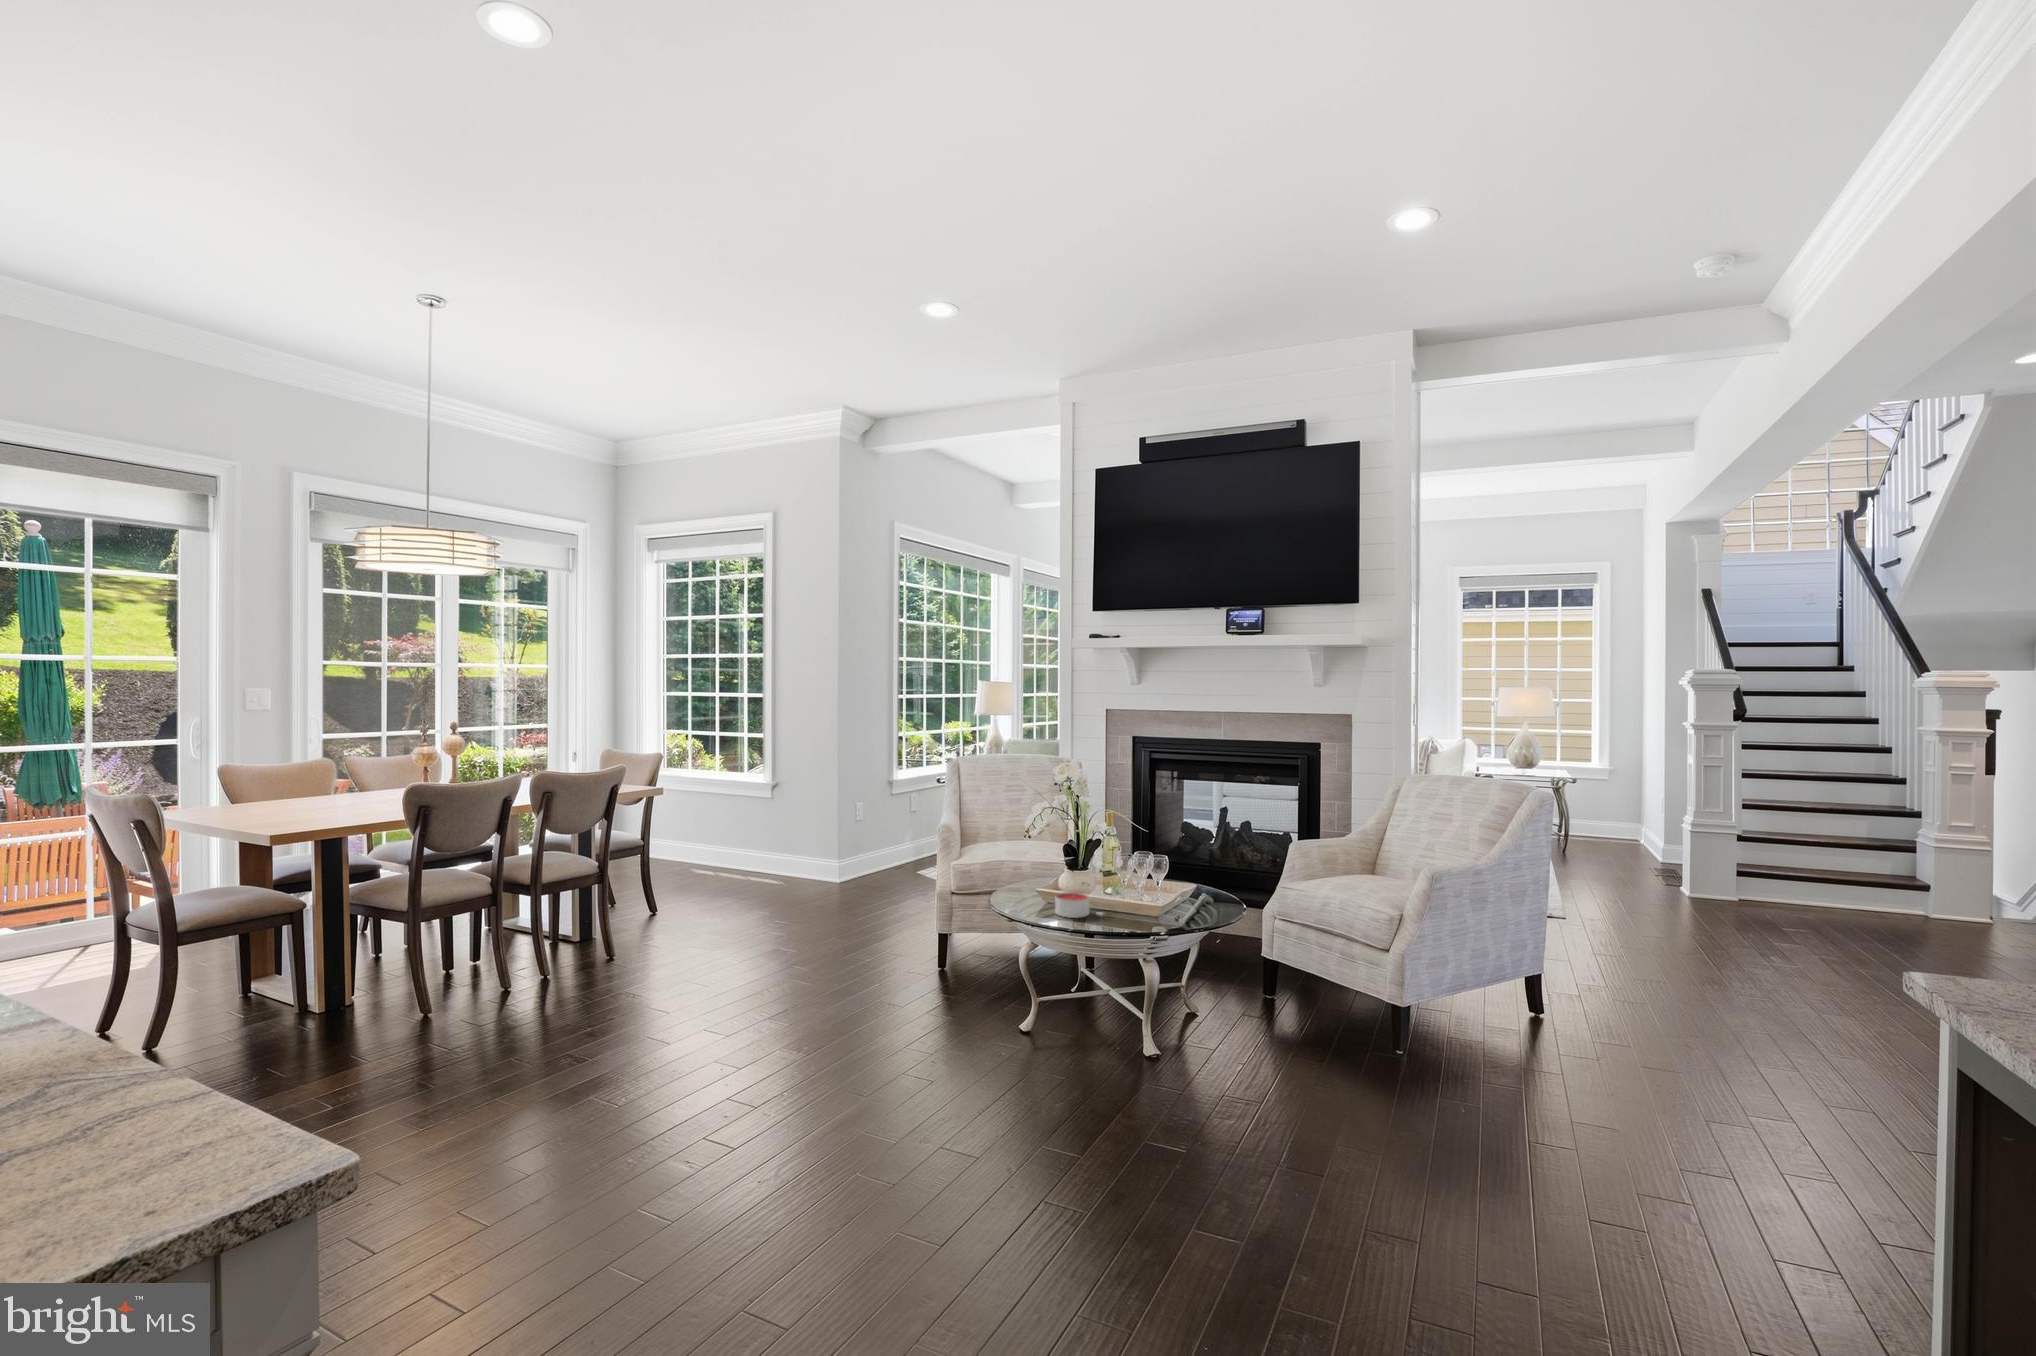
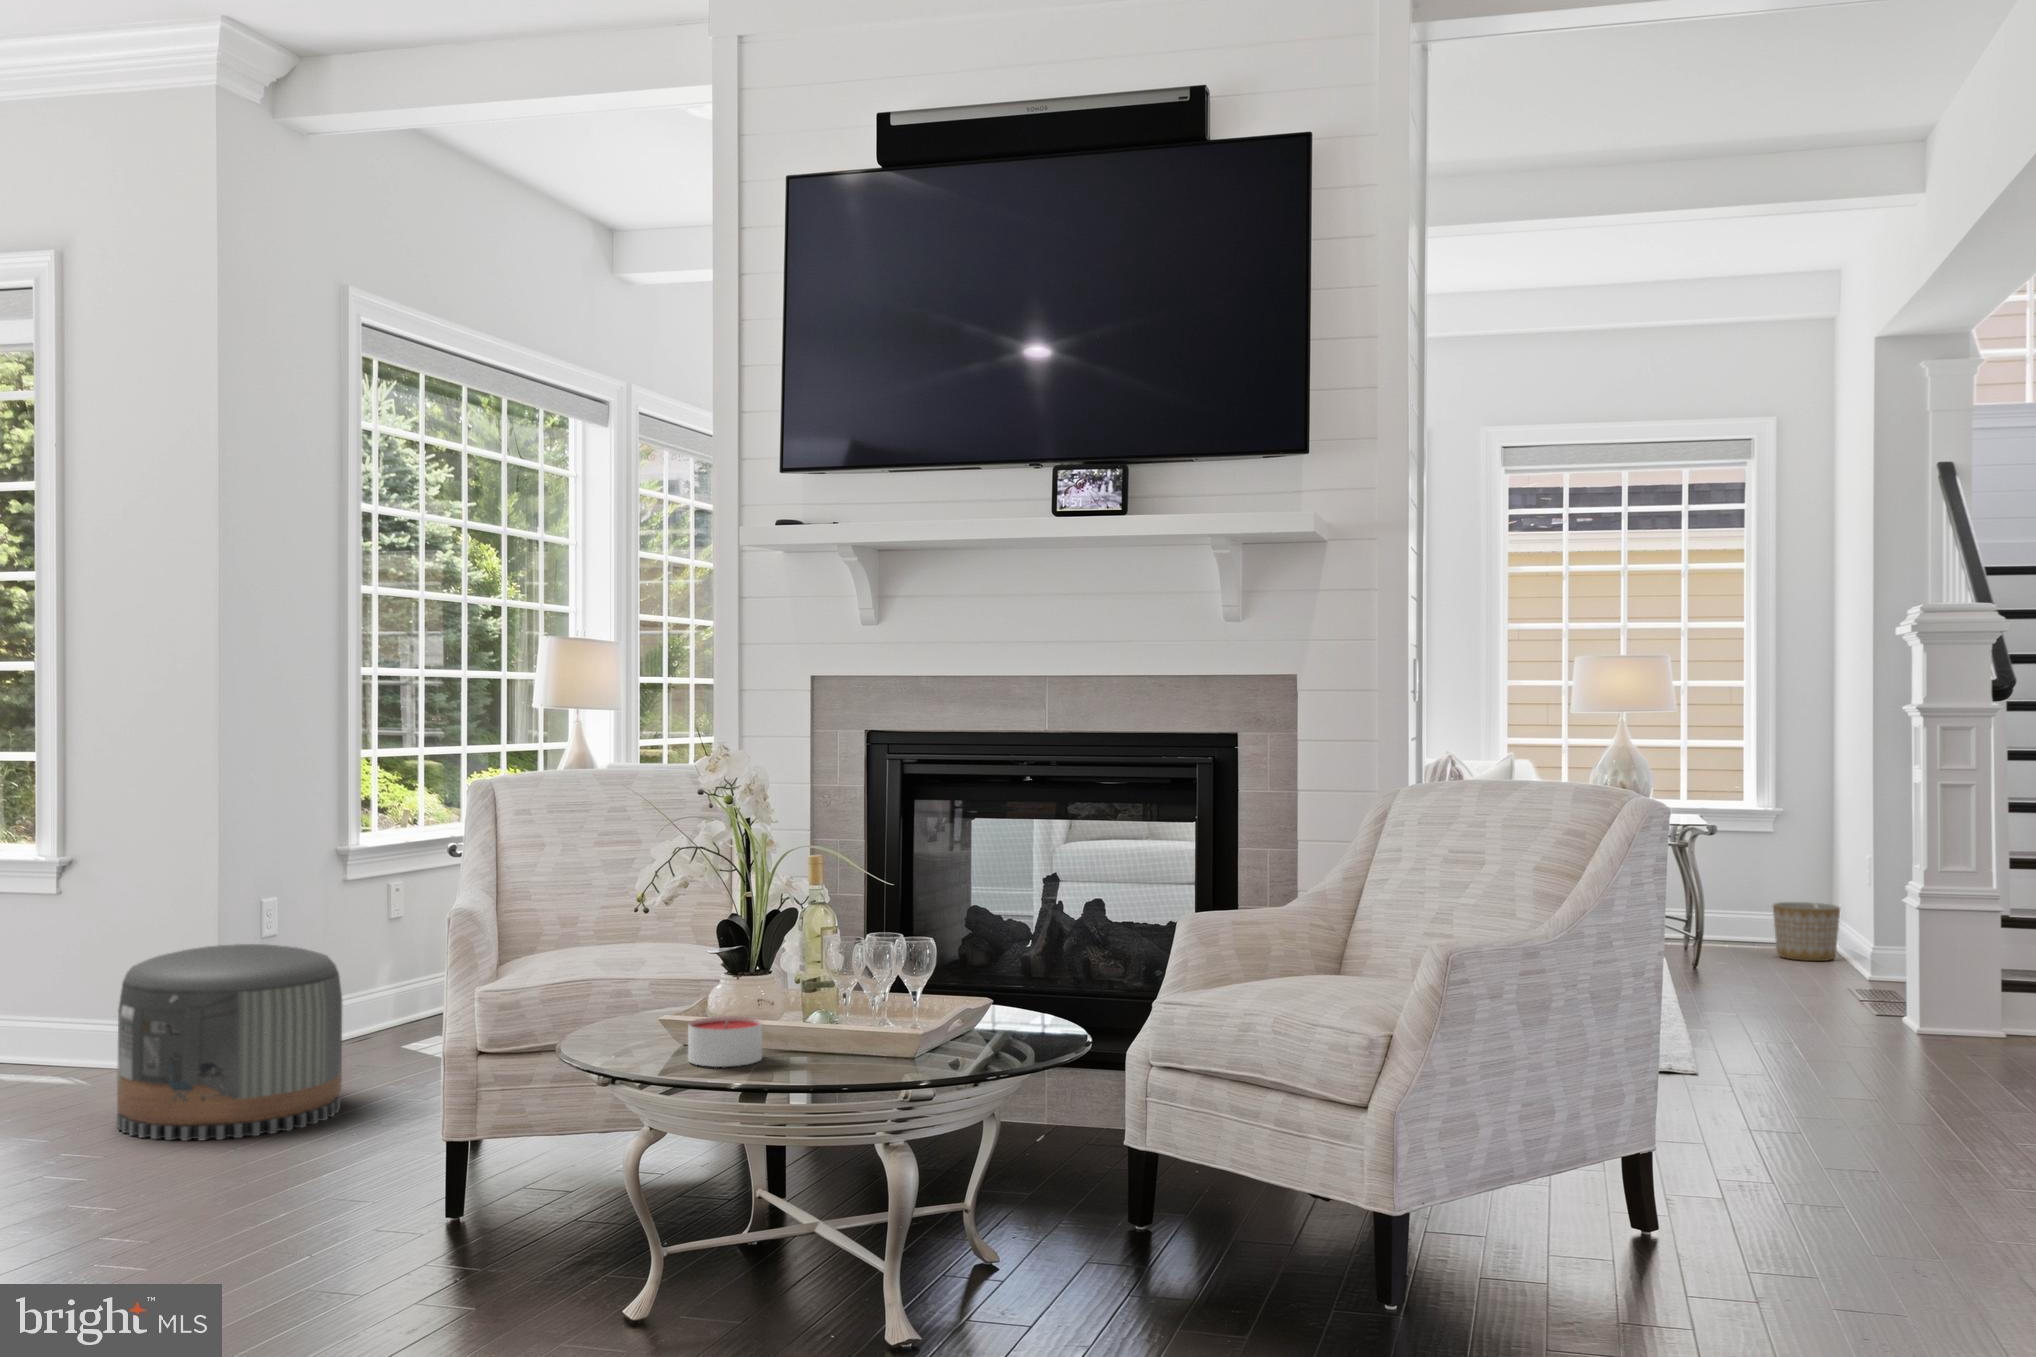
planter: none [1607,818,1648,851] -> present [1773,902,1840,961]
pouf: none [799,828,893,917] -> present [117,944,342,1141]

